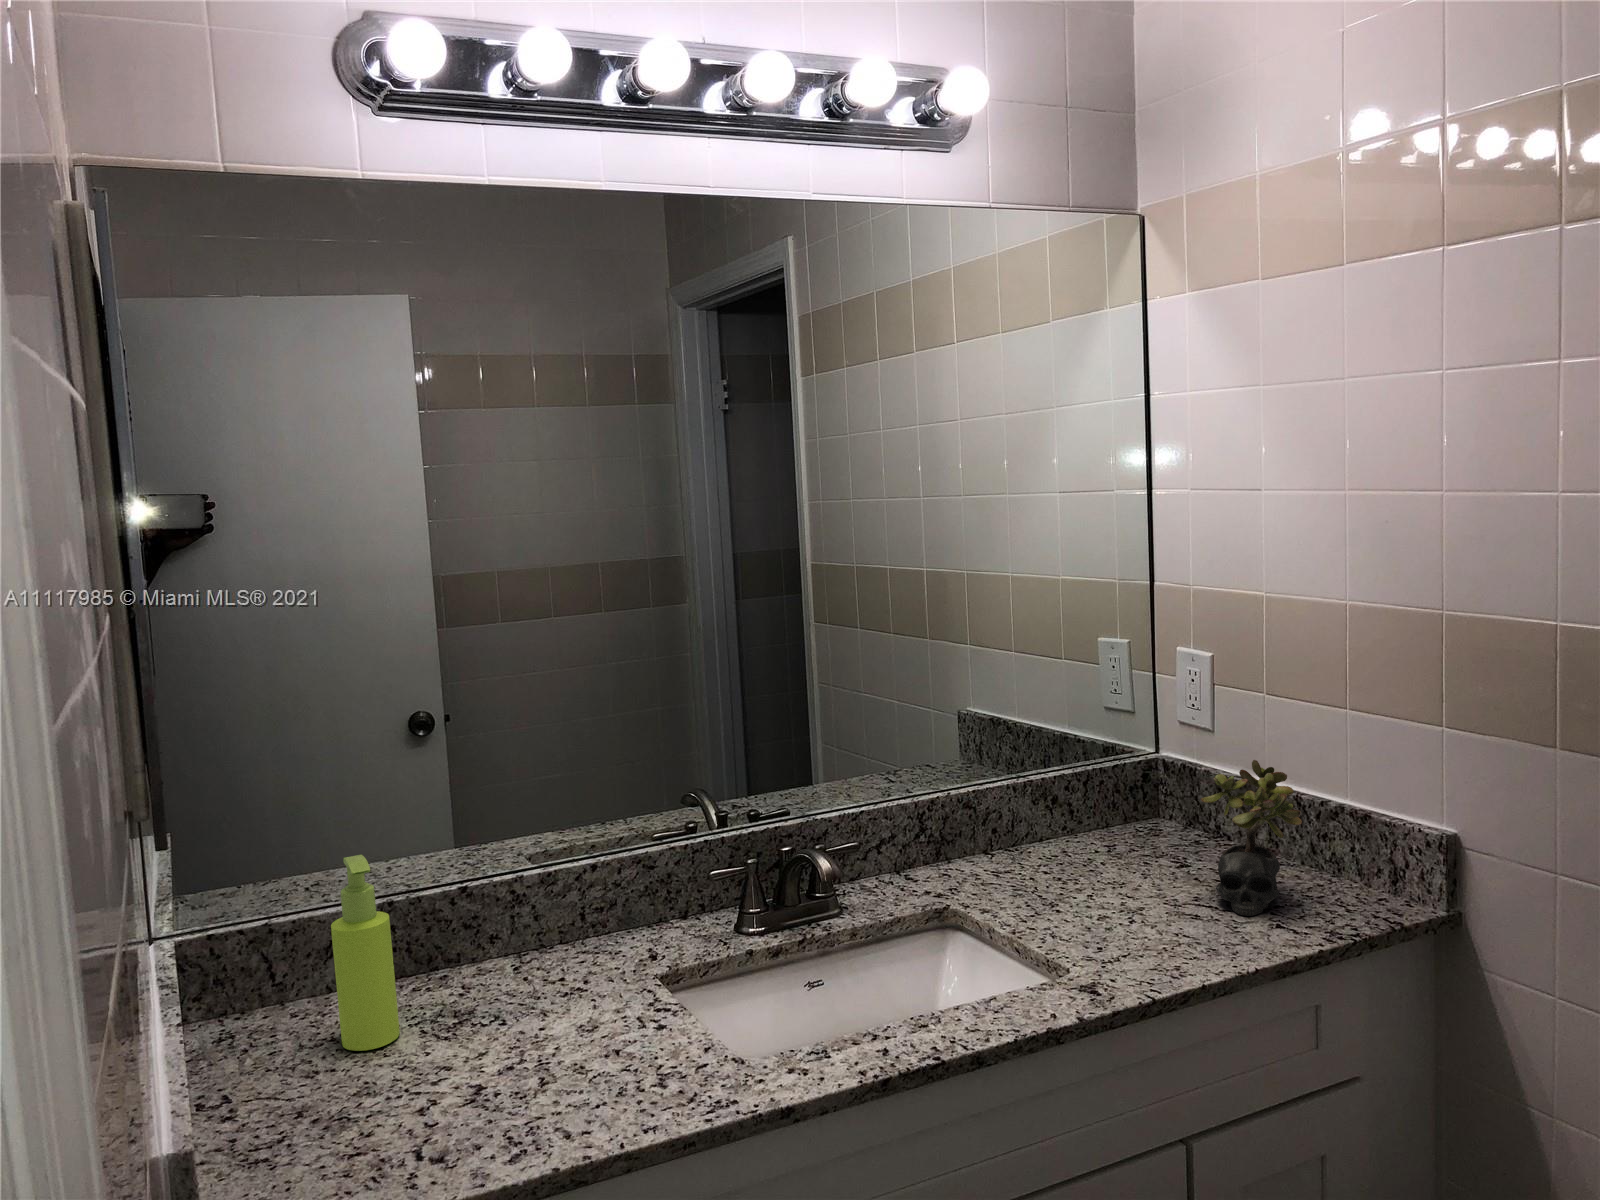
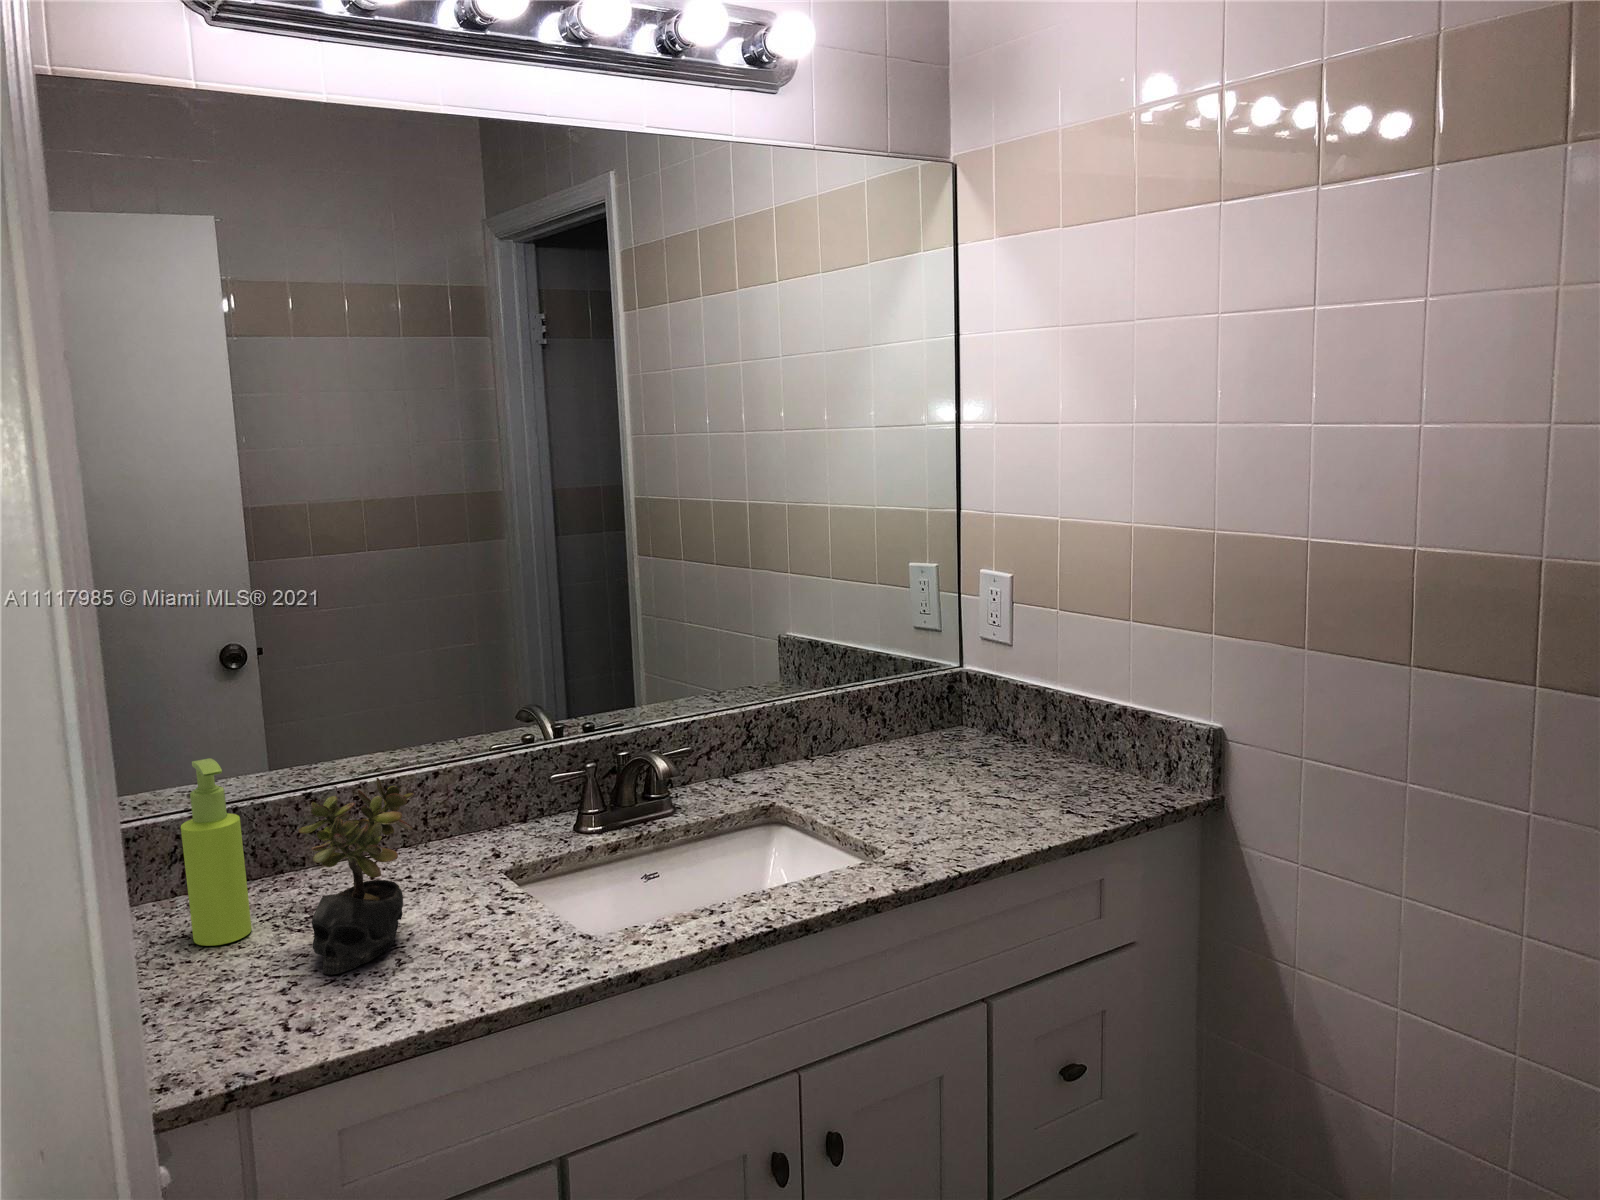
succulent plant: present [1201,760,1302,916] -> present [298,778,414,975]

